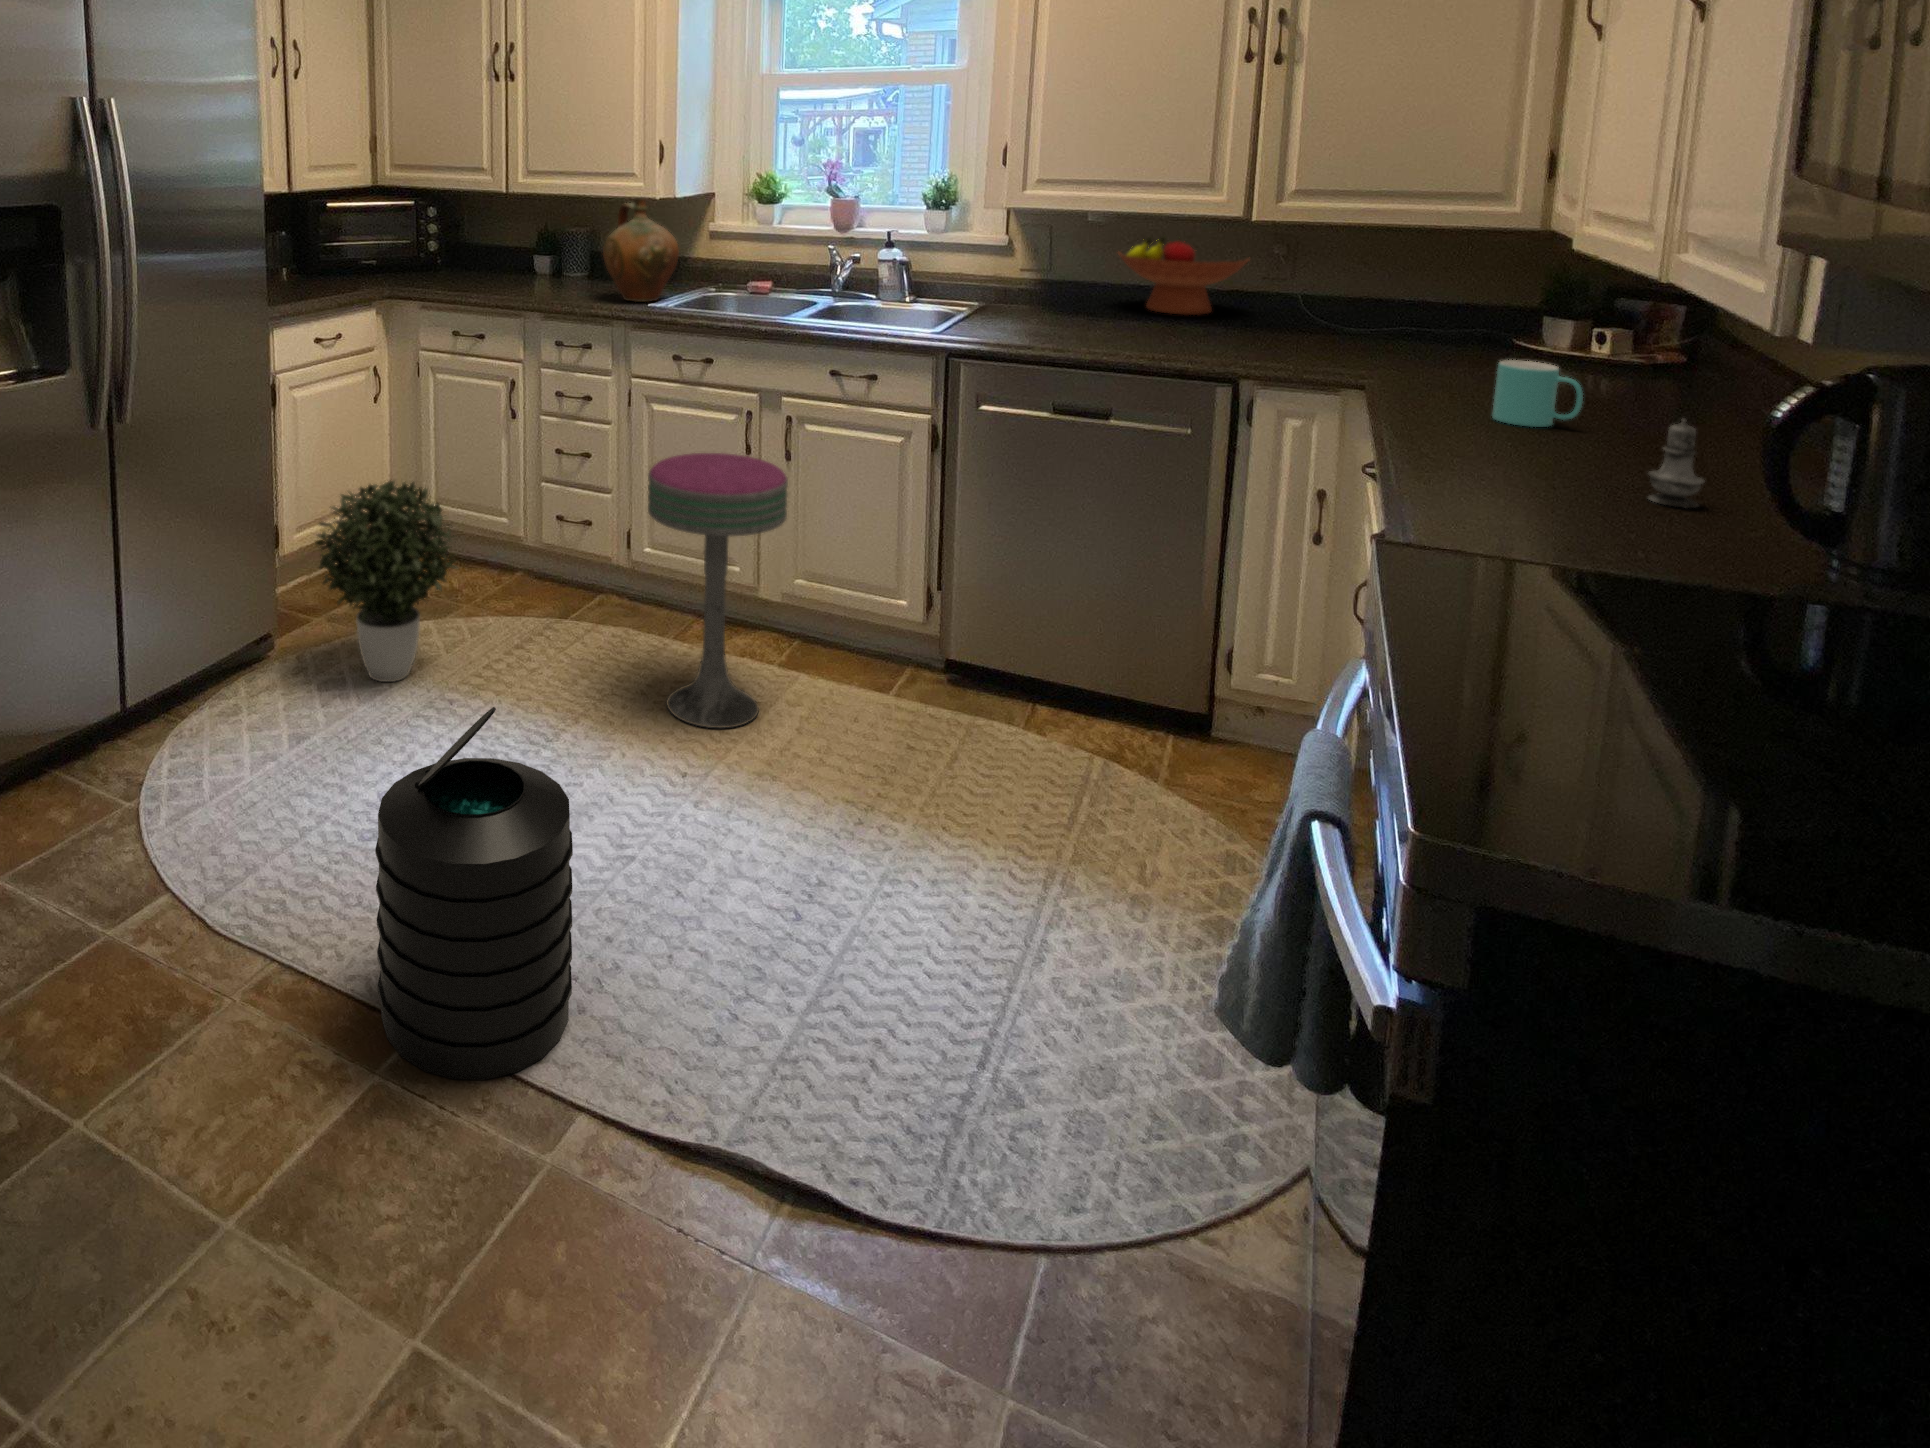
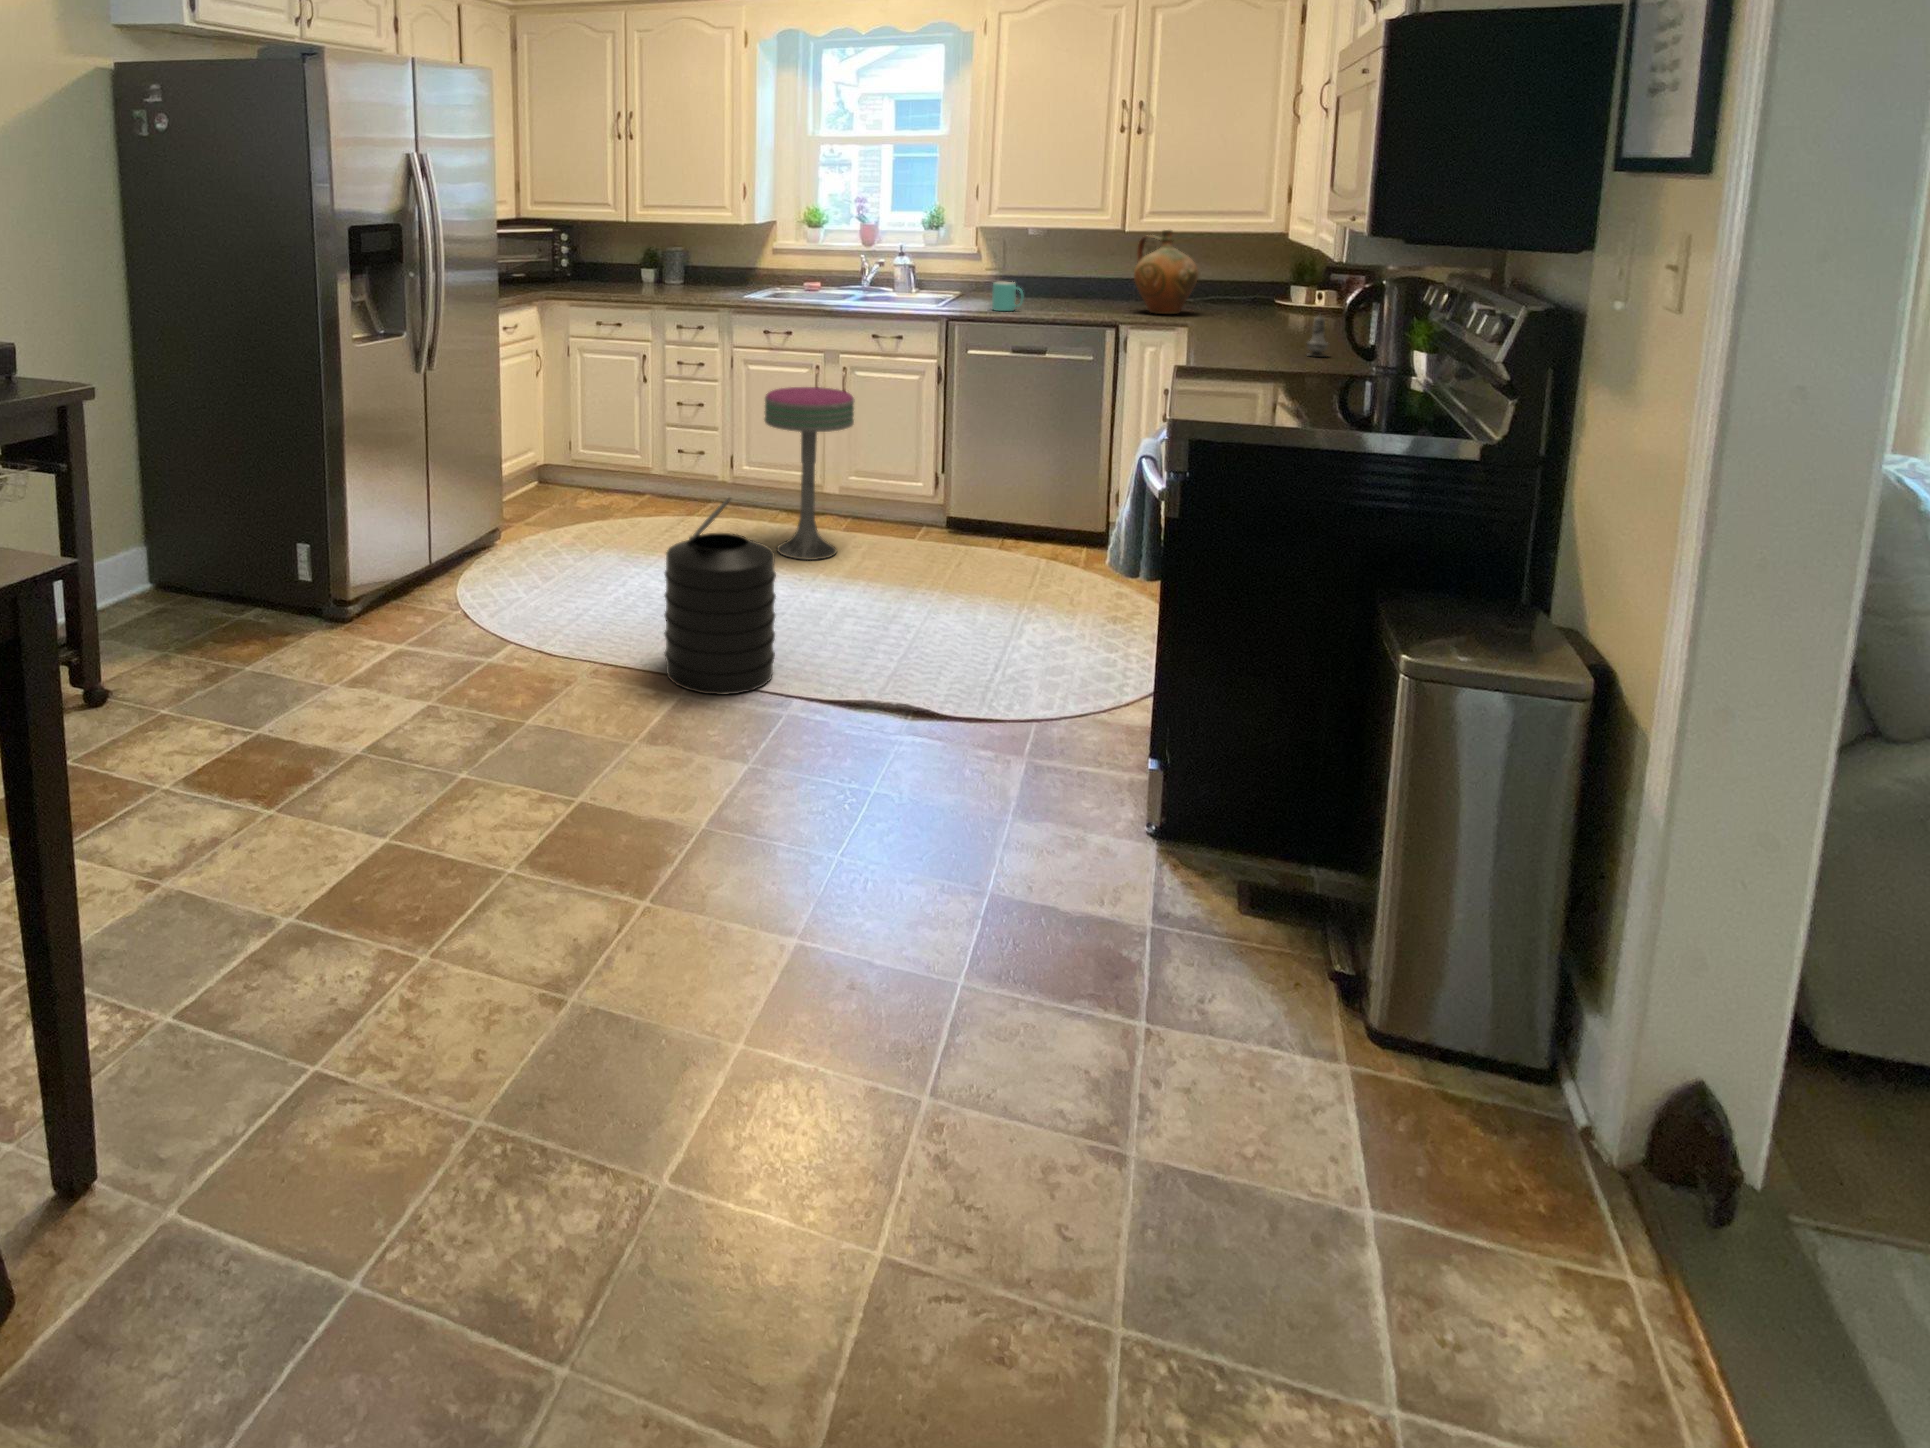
ceramic jug: present [603,197,679,302] -> present [1134,230,1198,314]
fruit bowl: present [1119,236,1250,315] -> none [1047,244,1128,295]
mug: present [1492,360,1583,427] -> present [992,282,1023,311]
potted plant: present [315,481,458,682] -> none [535,413,634,551]

